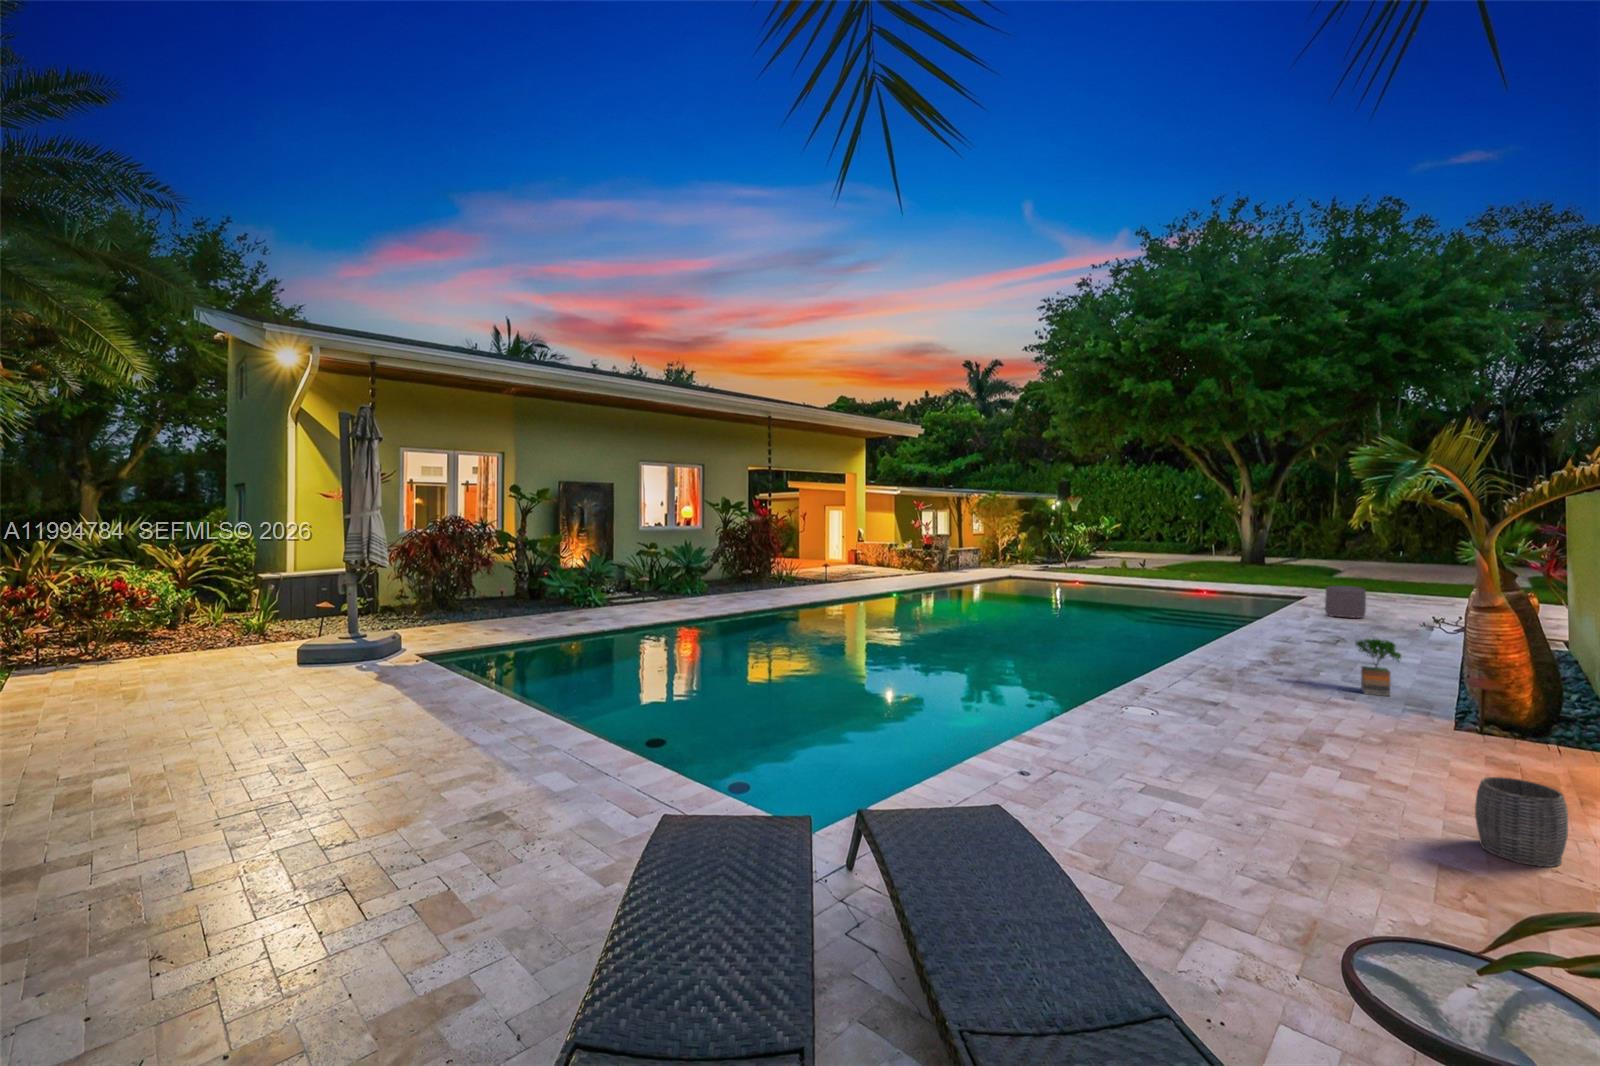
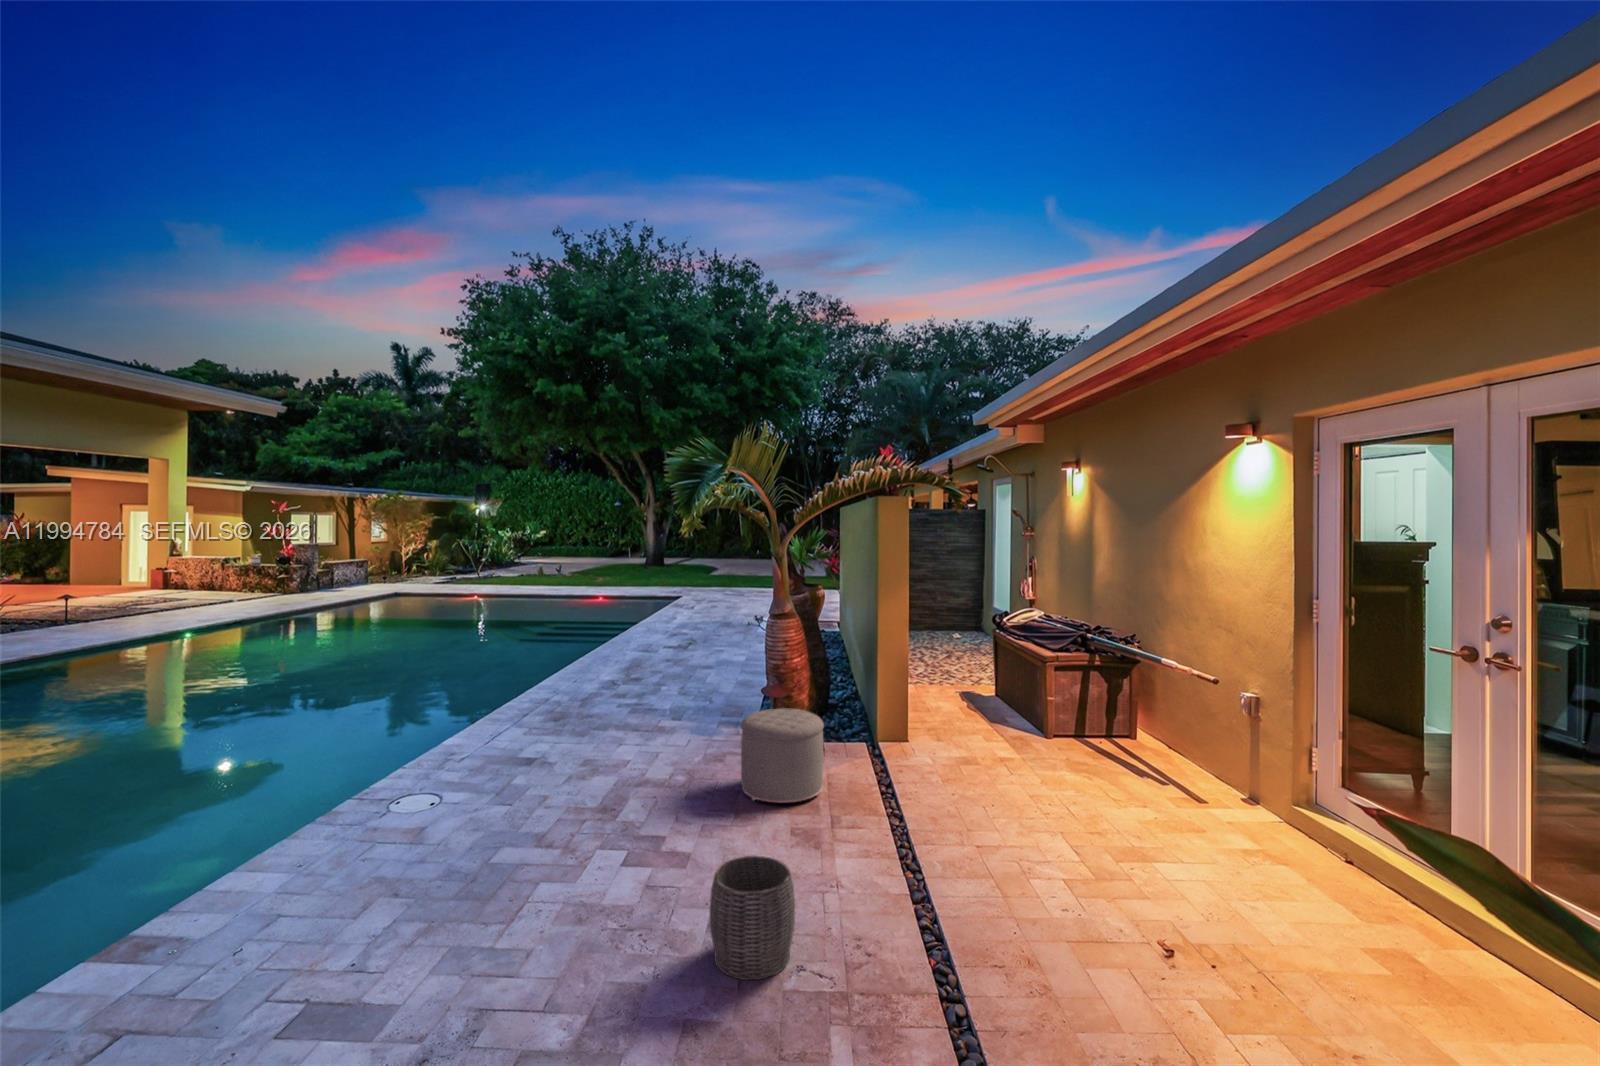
ottoman: present [1325,586,1366,618] -> present [741,708,824,802]
potted tree: present [1356,638,1401,696] -> none [680,652,721,715]

